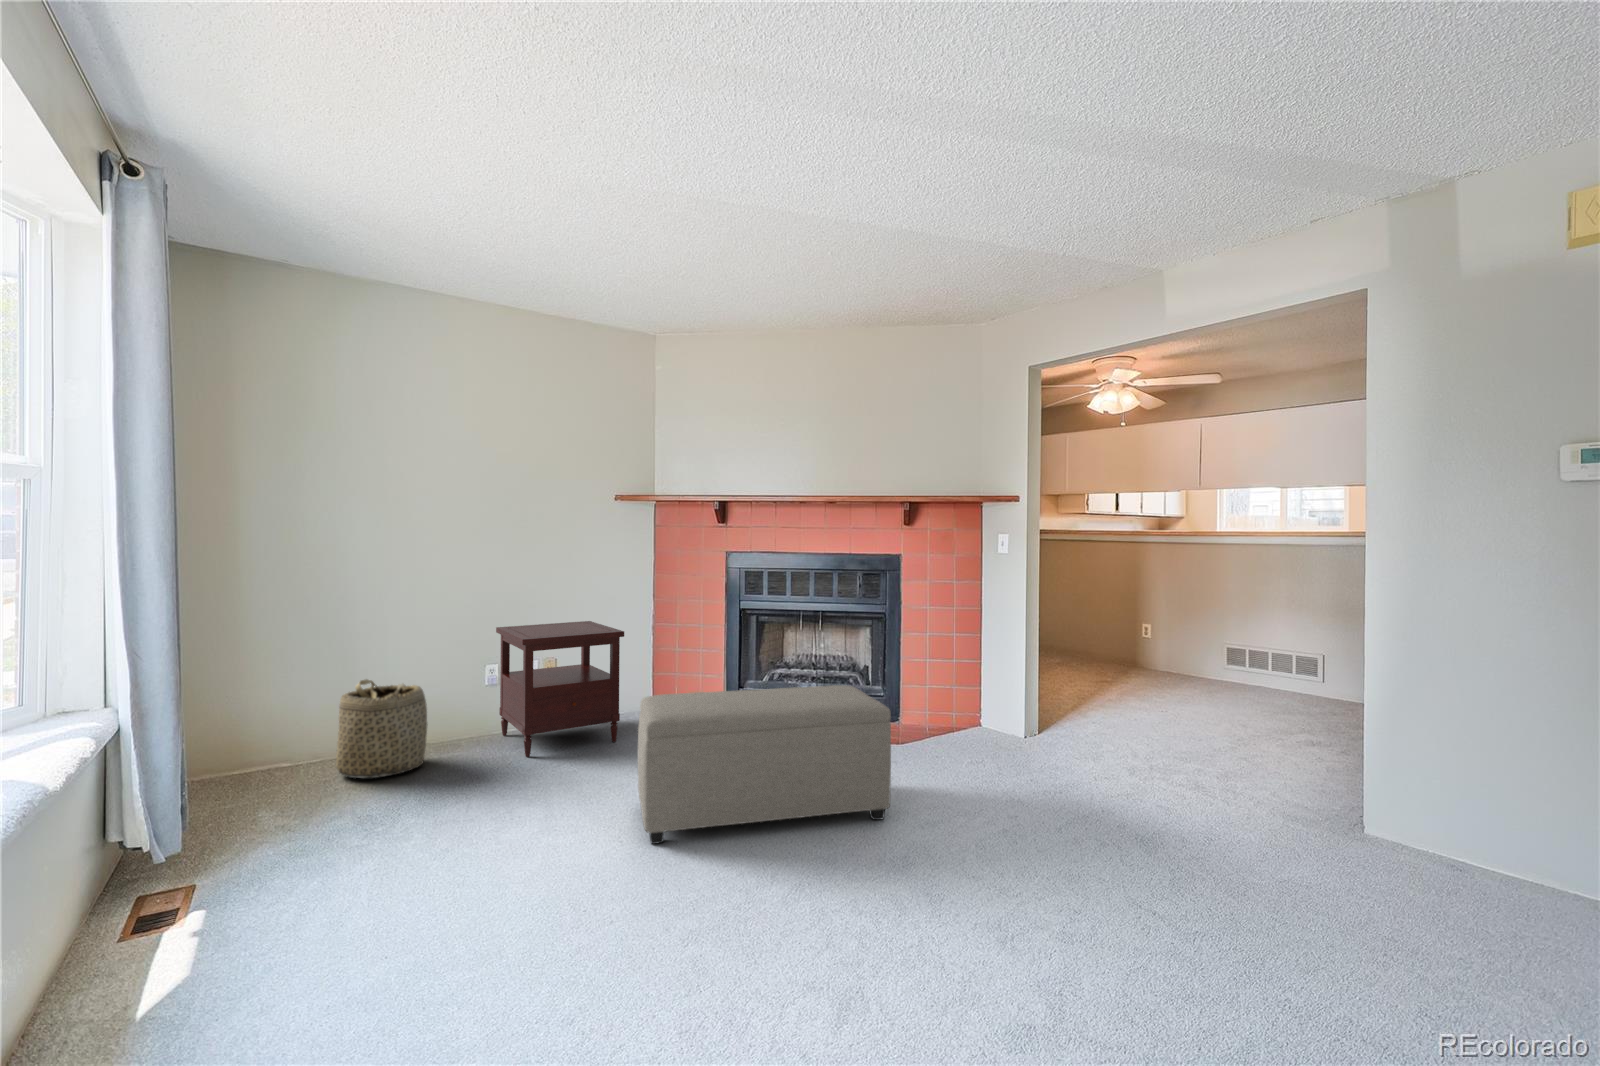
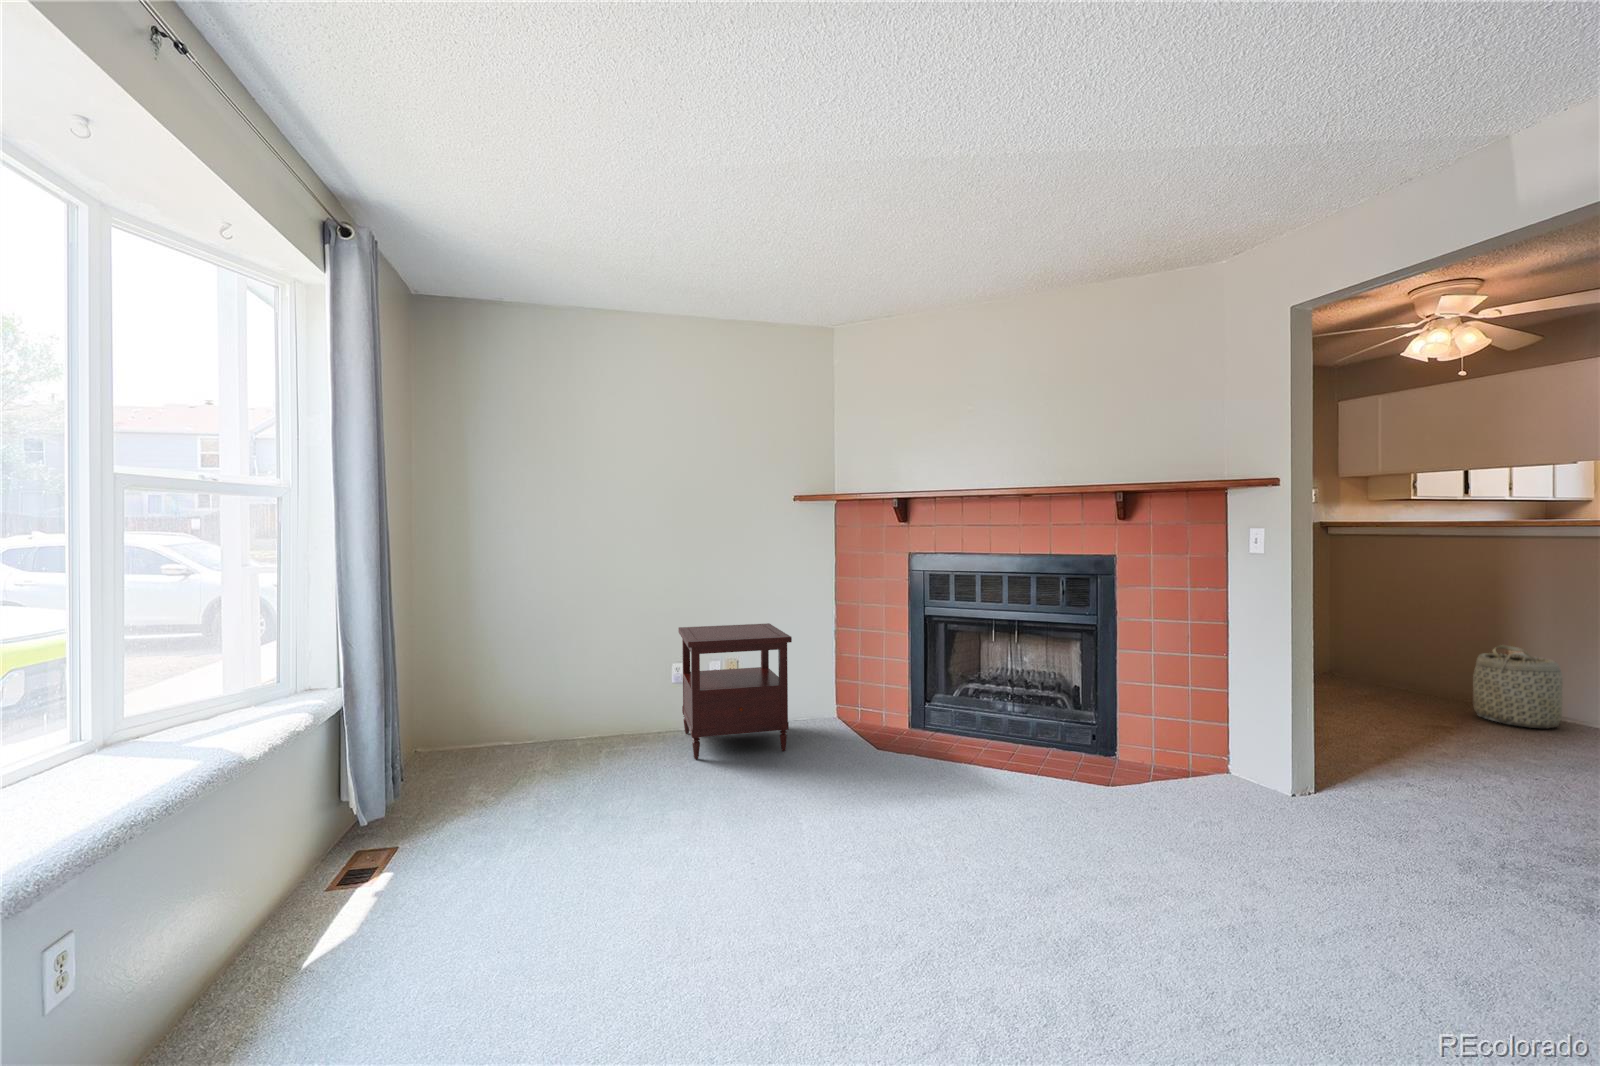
basket: present [336,679,428,778] -> present [1473,645,1563,728]
ottoman: present [638,685,891,844] -> none [760,713,1062,894]

